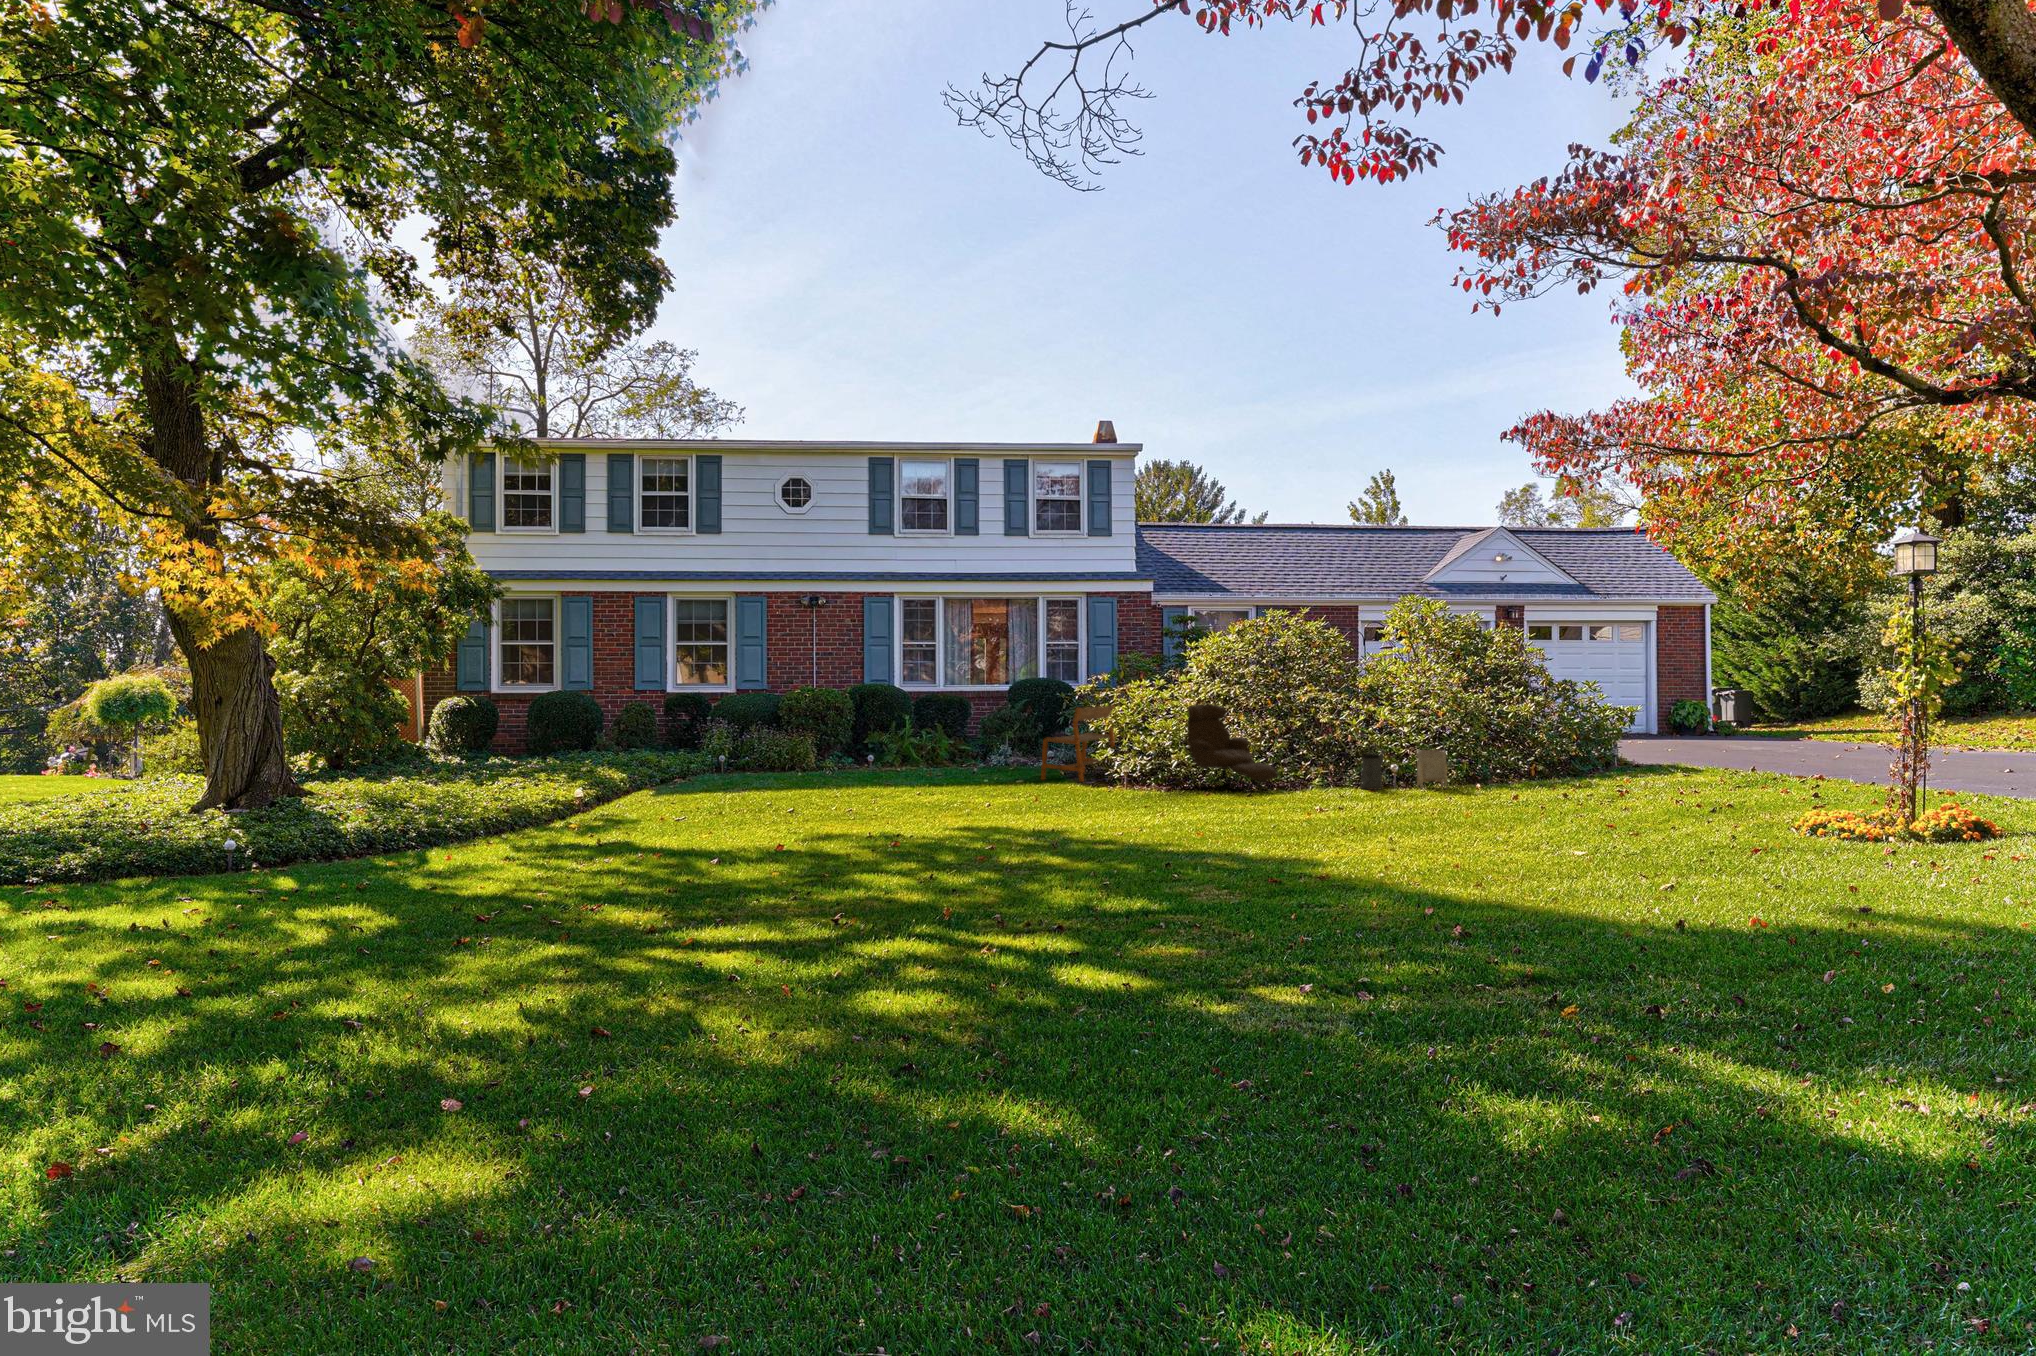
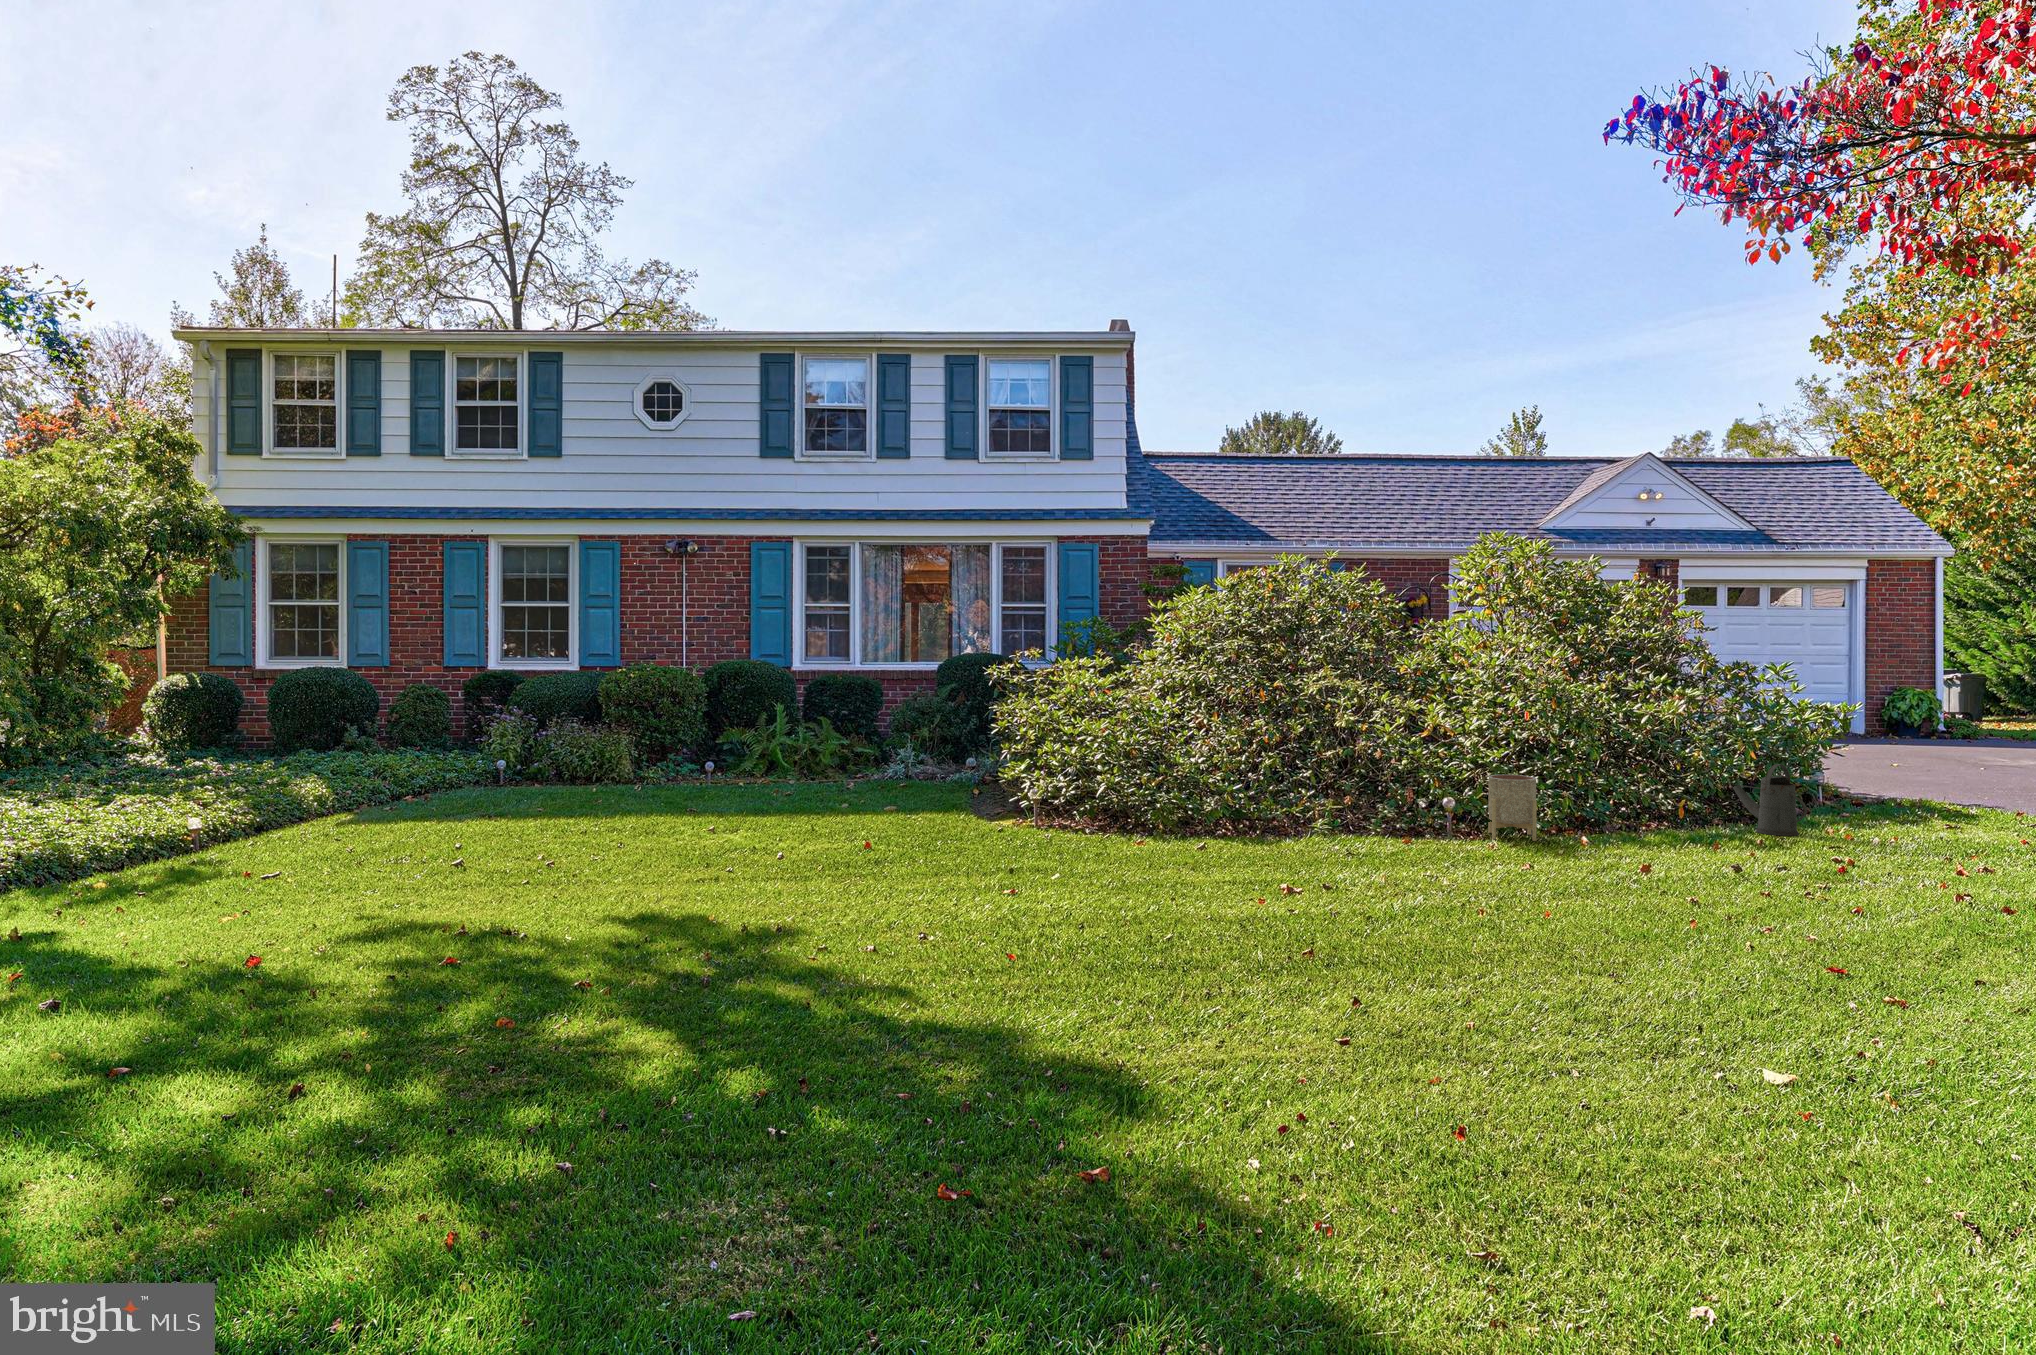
lounge chair: present [1187,704,1278,790] -> none [1119,695,1257,841]
bench: present [1041,705,1115,782] -> none [915,694,1039,812]
watering can: present [1361,751,1384,790] -> present [1733,764,1807,836]

